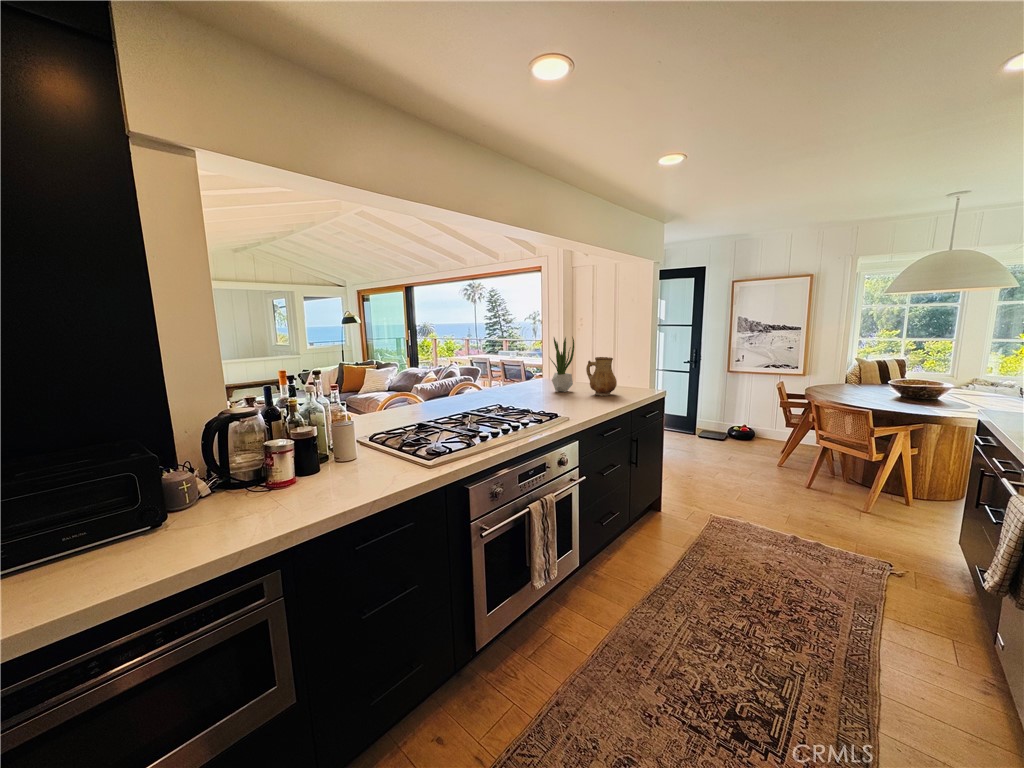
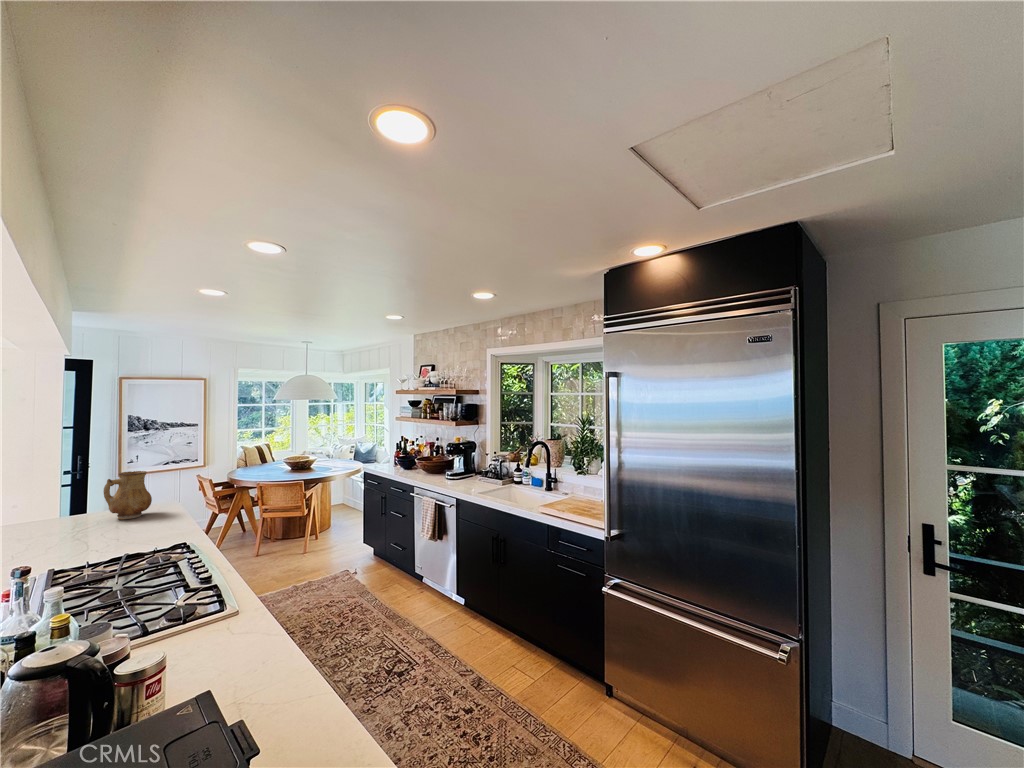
potted plant: present [551,337,574,392] -> none [21,450,74,534]

